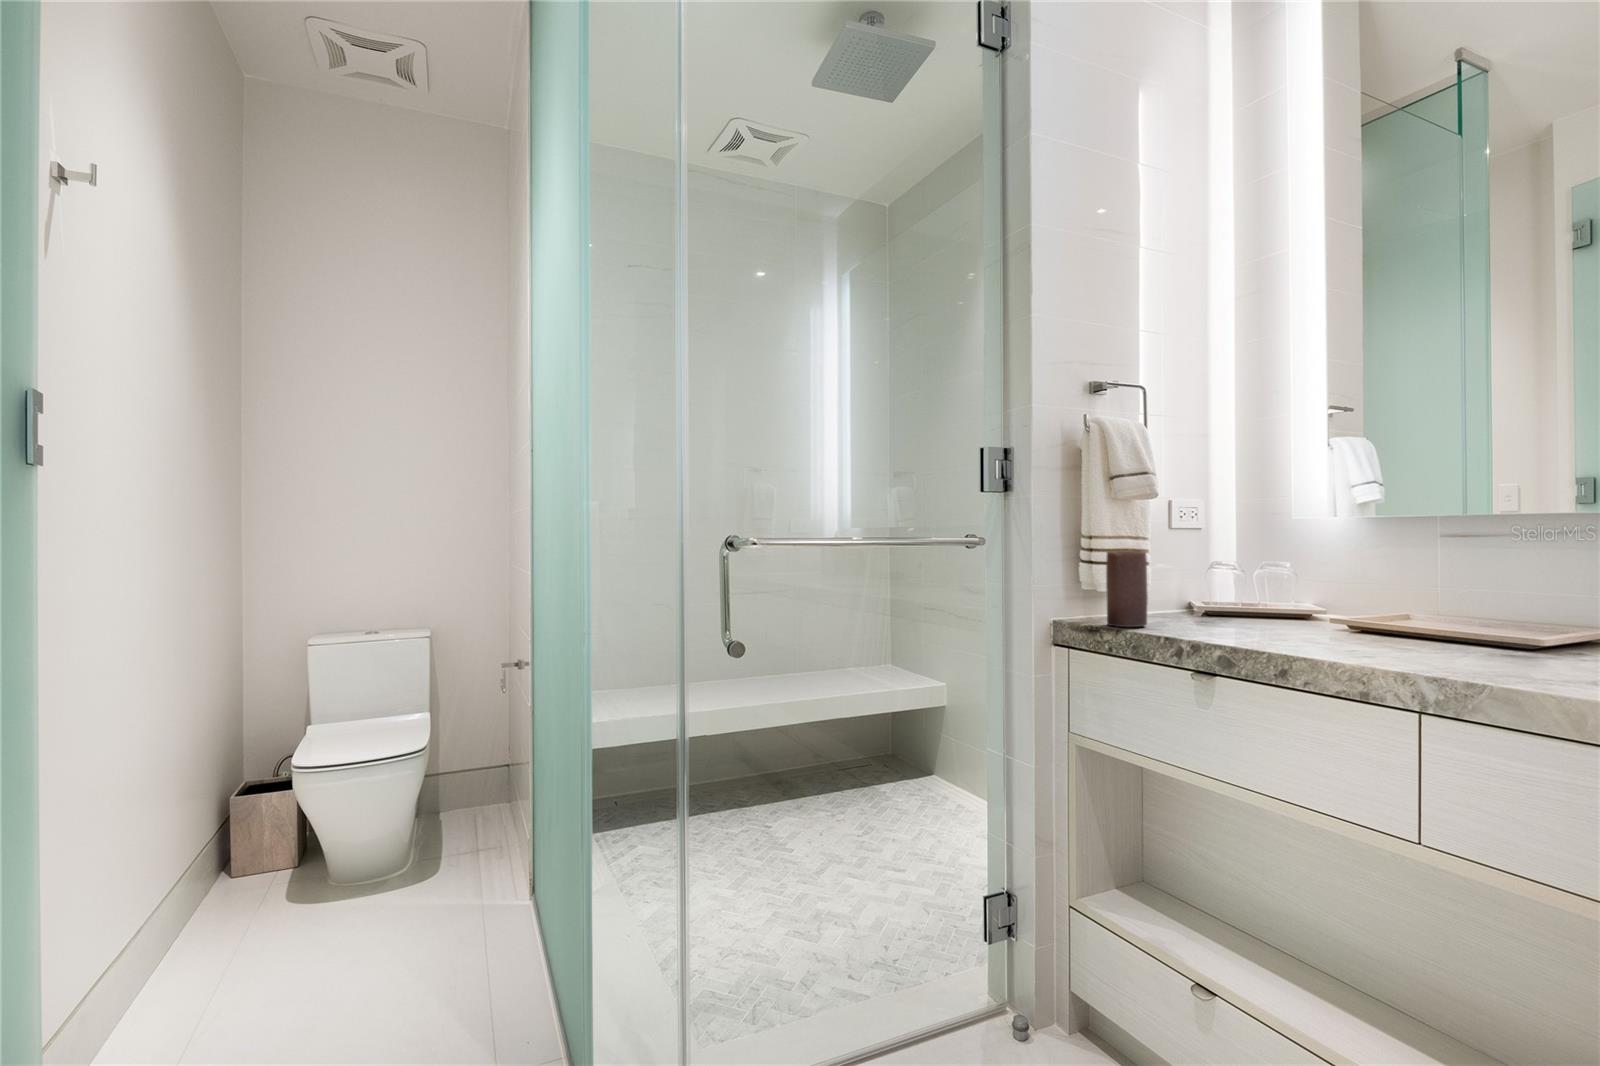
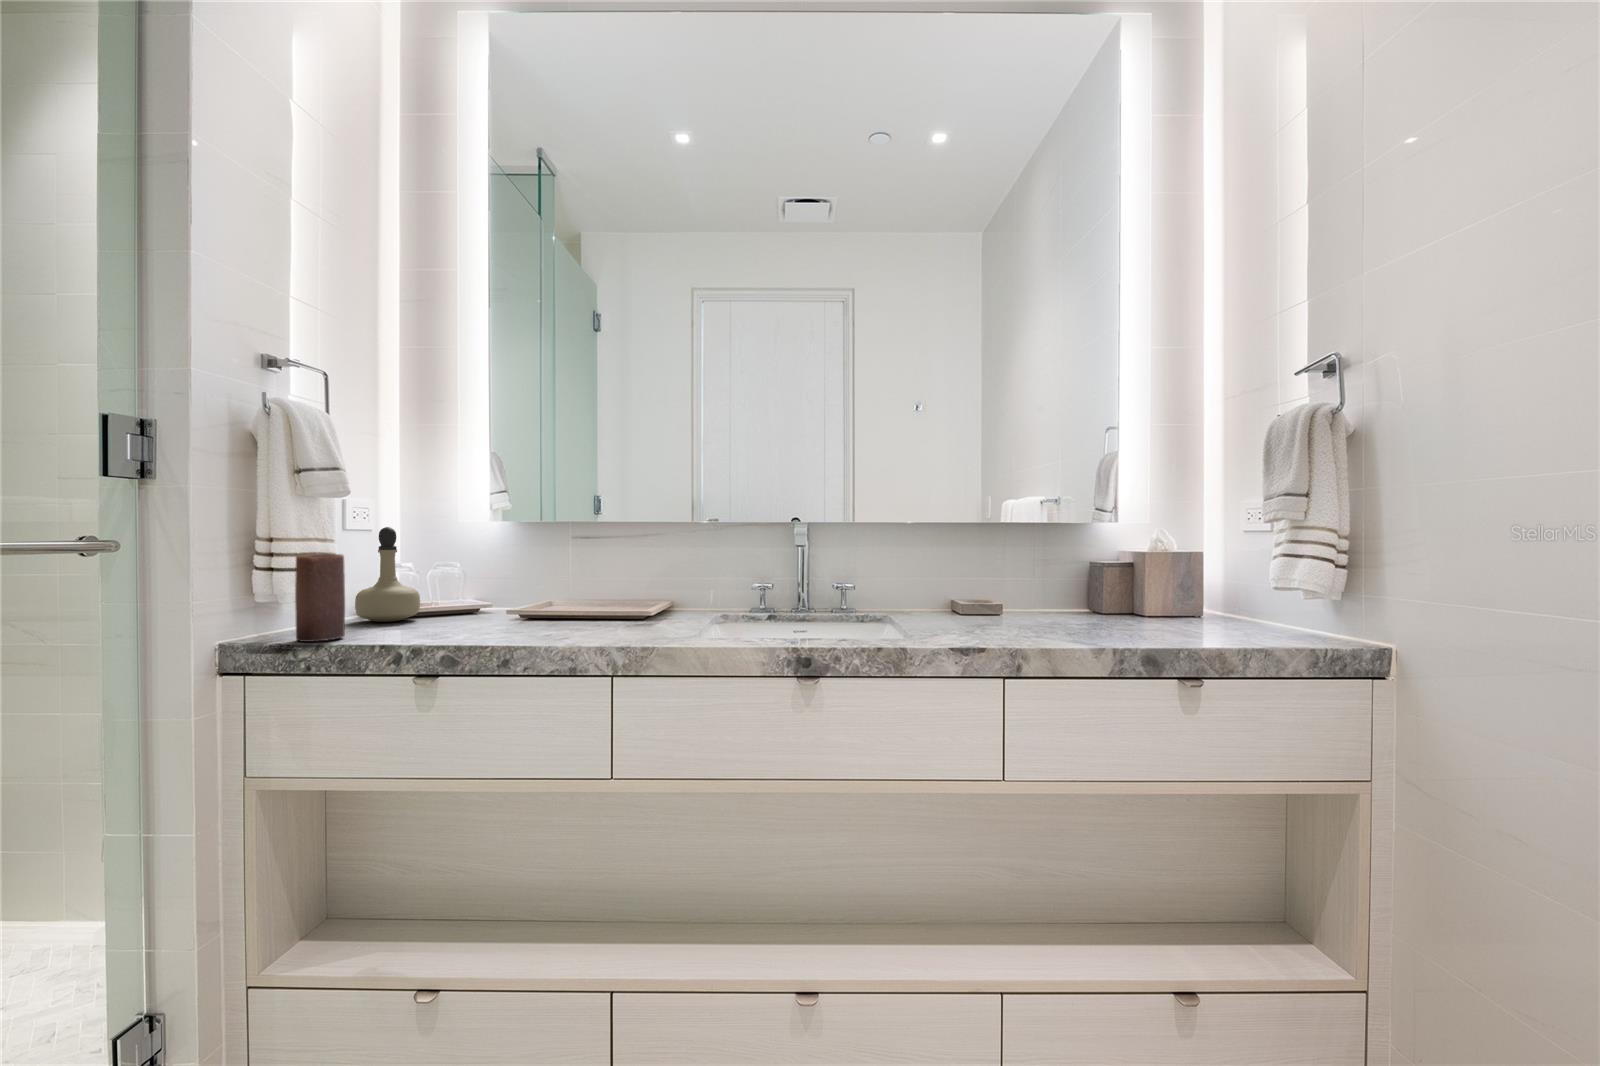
perfume bottle: none [1177,526,1240,618] -> present [355,527,420,622]

